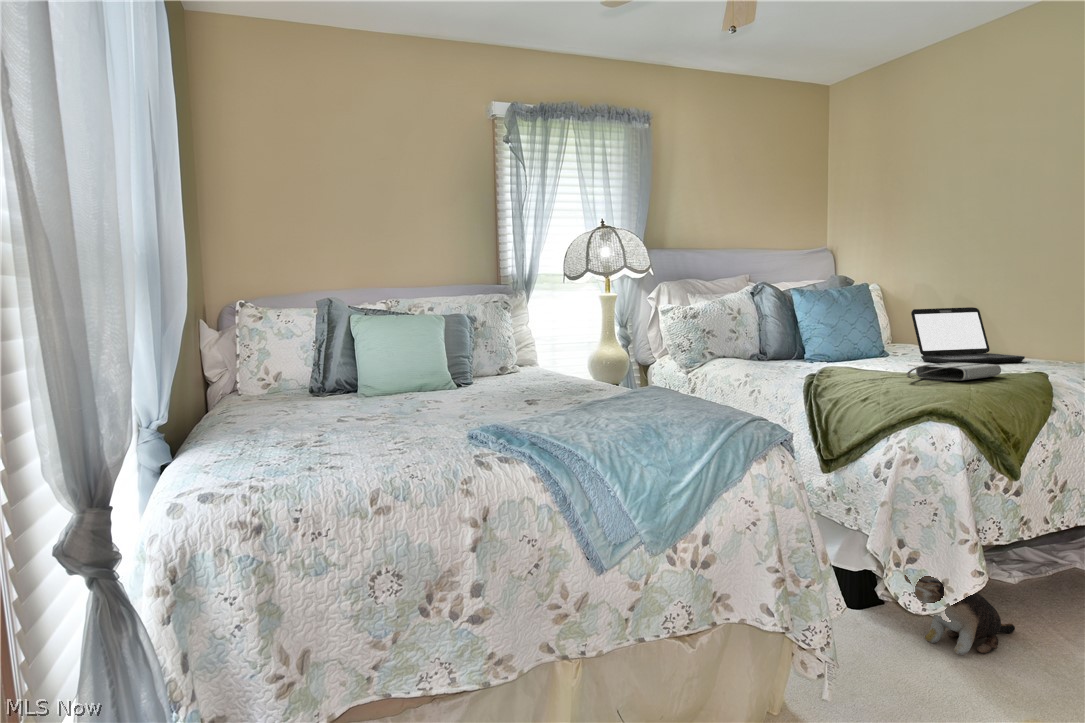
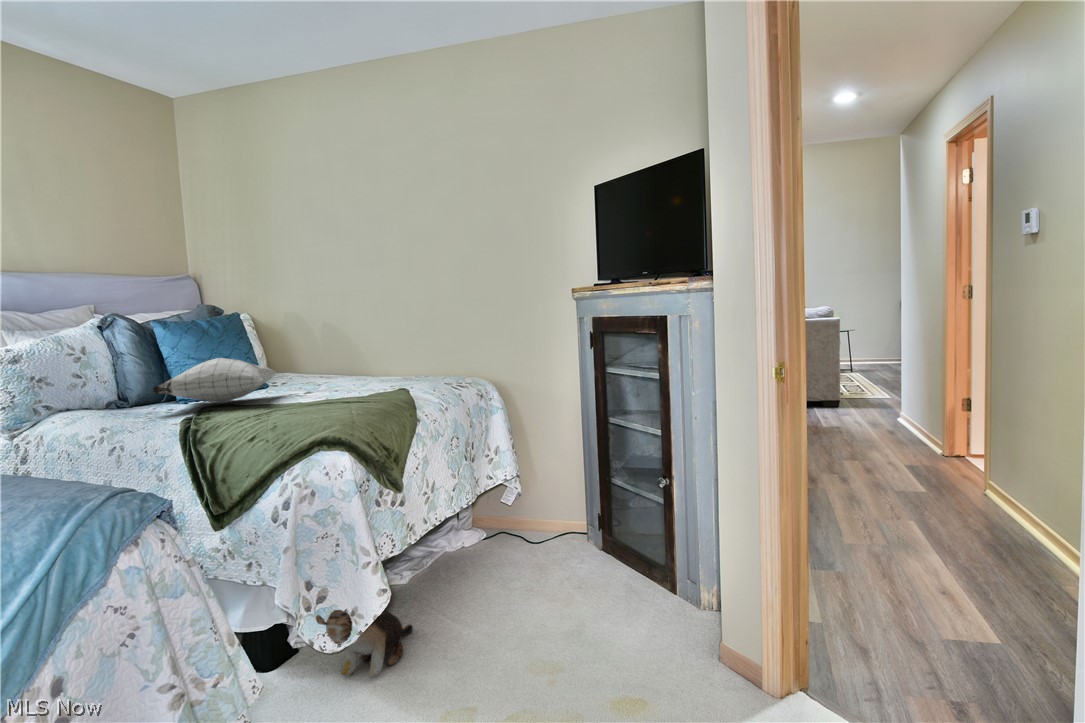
laptop: present [911,307,1025,363] -> none [286,333,386,389]
pillow: none [785,324,899,366] -> present [152,358,276,403]
tote bag: present [907,362,1001,381] -> none [291,385,372,408]

